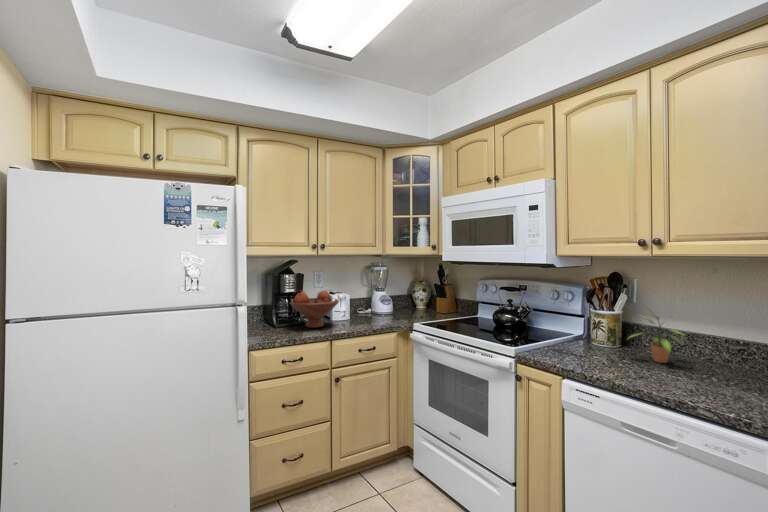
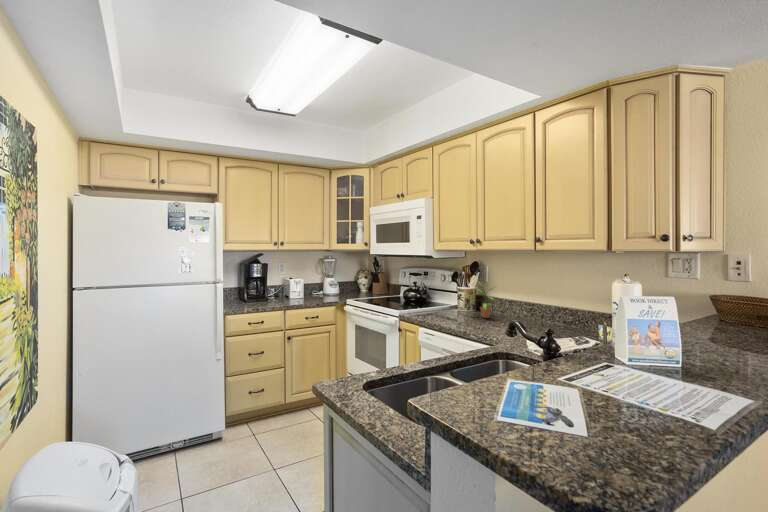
fruit bowl: present [290,291,339,328] -> none [257,276,294,302]

